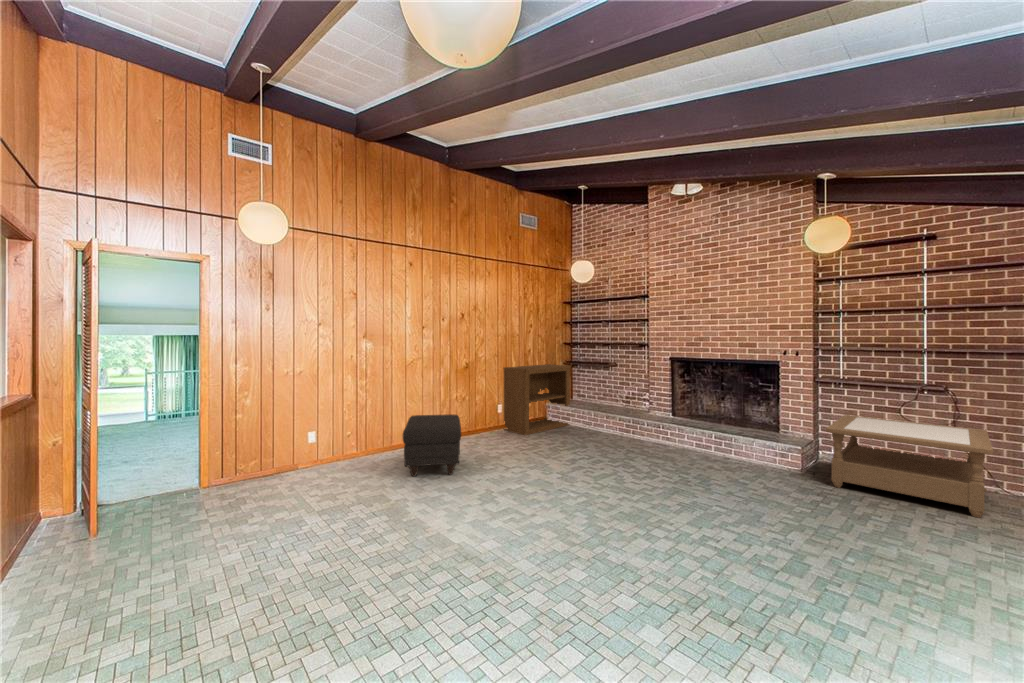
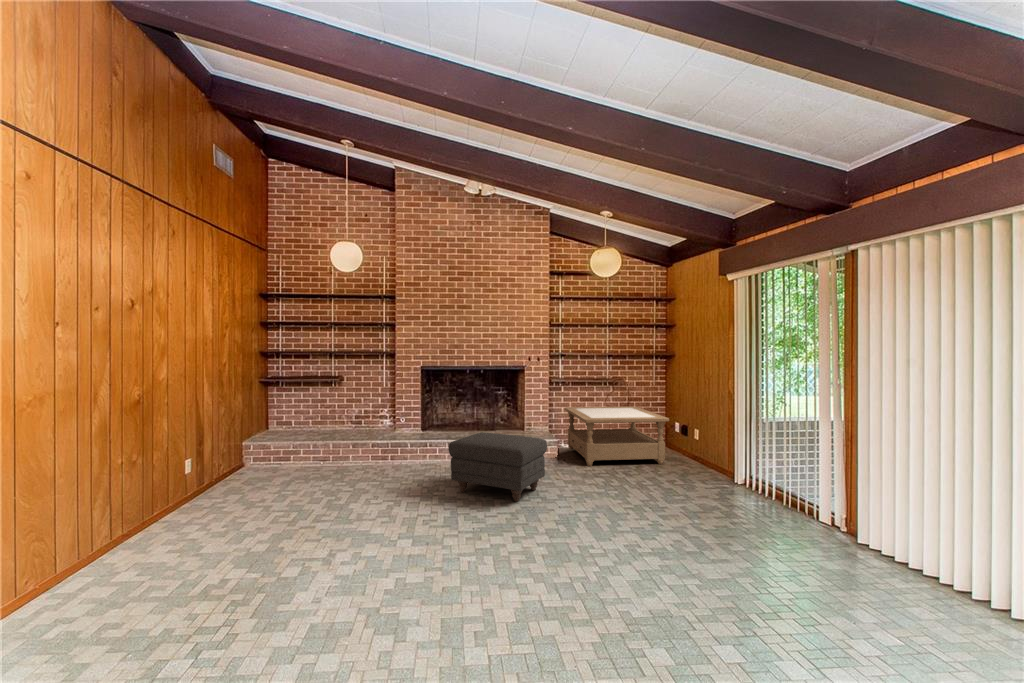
bookshelf: present [504,364,571,435] -> none [199,383,292,498]
ottoman: present [403,414,461,476] -> present [449,432,547,502]

